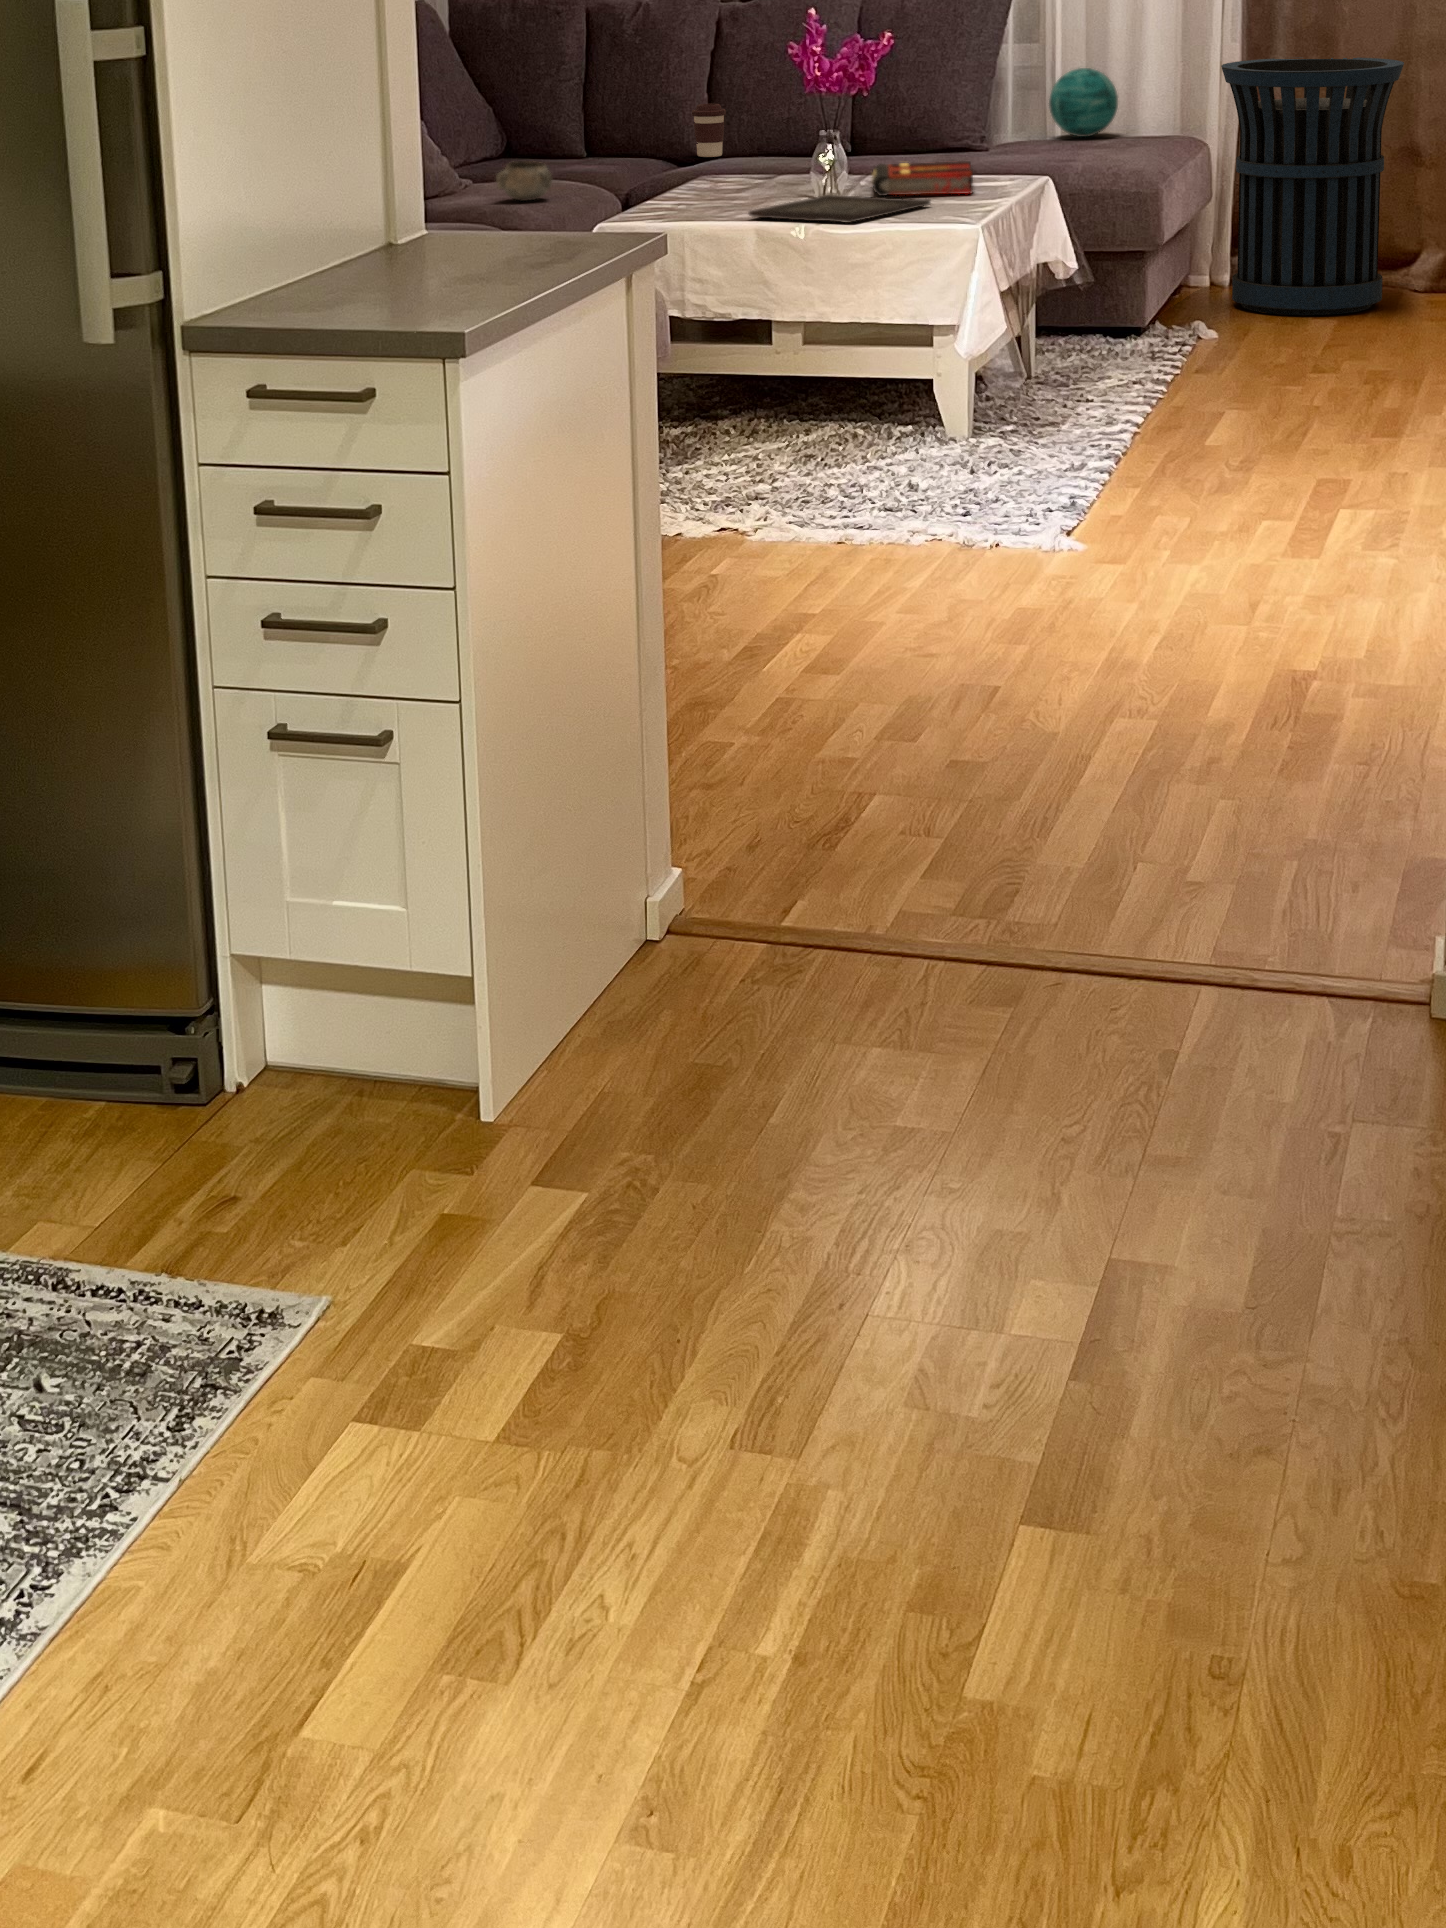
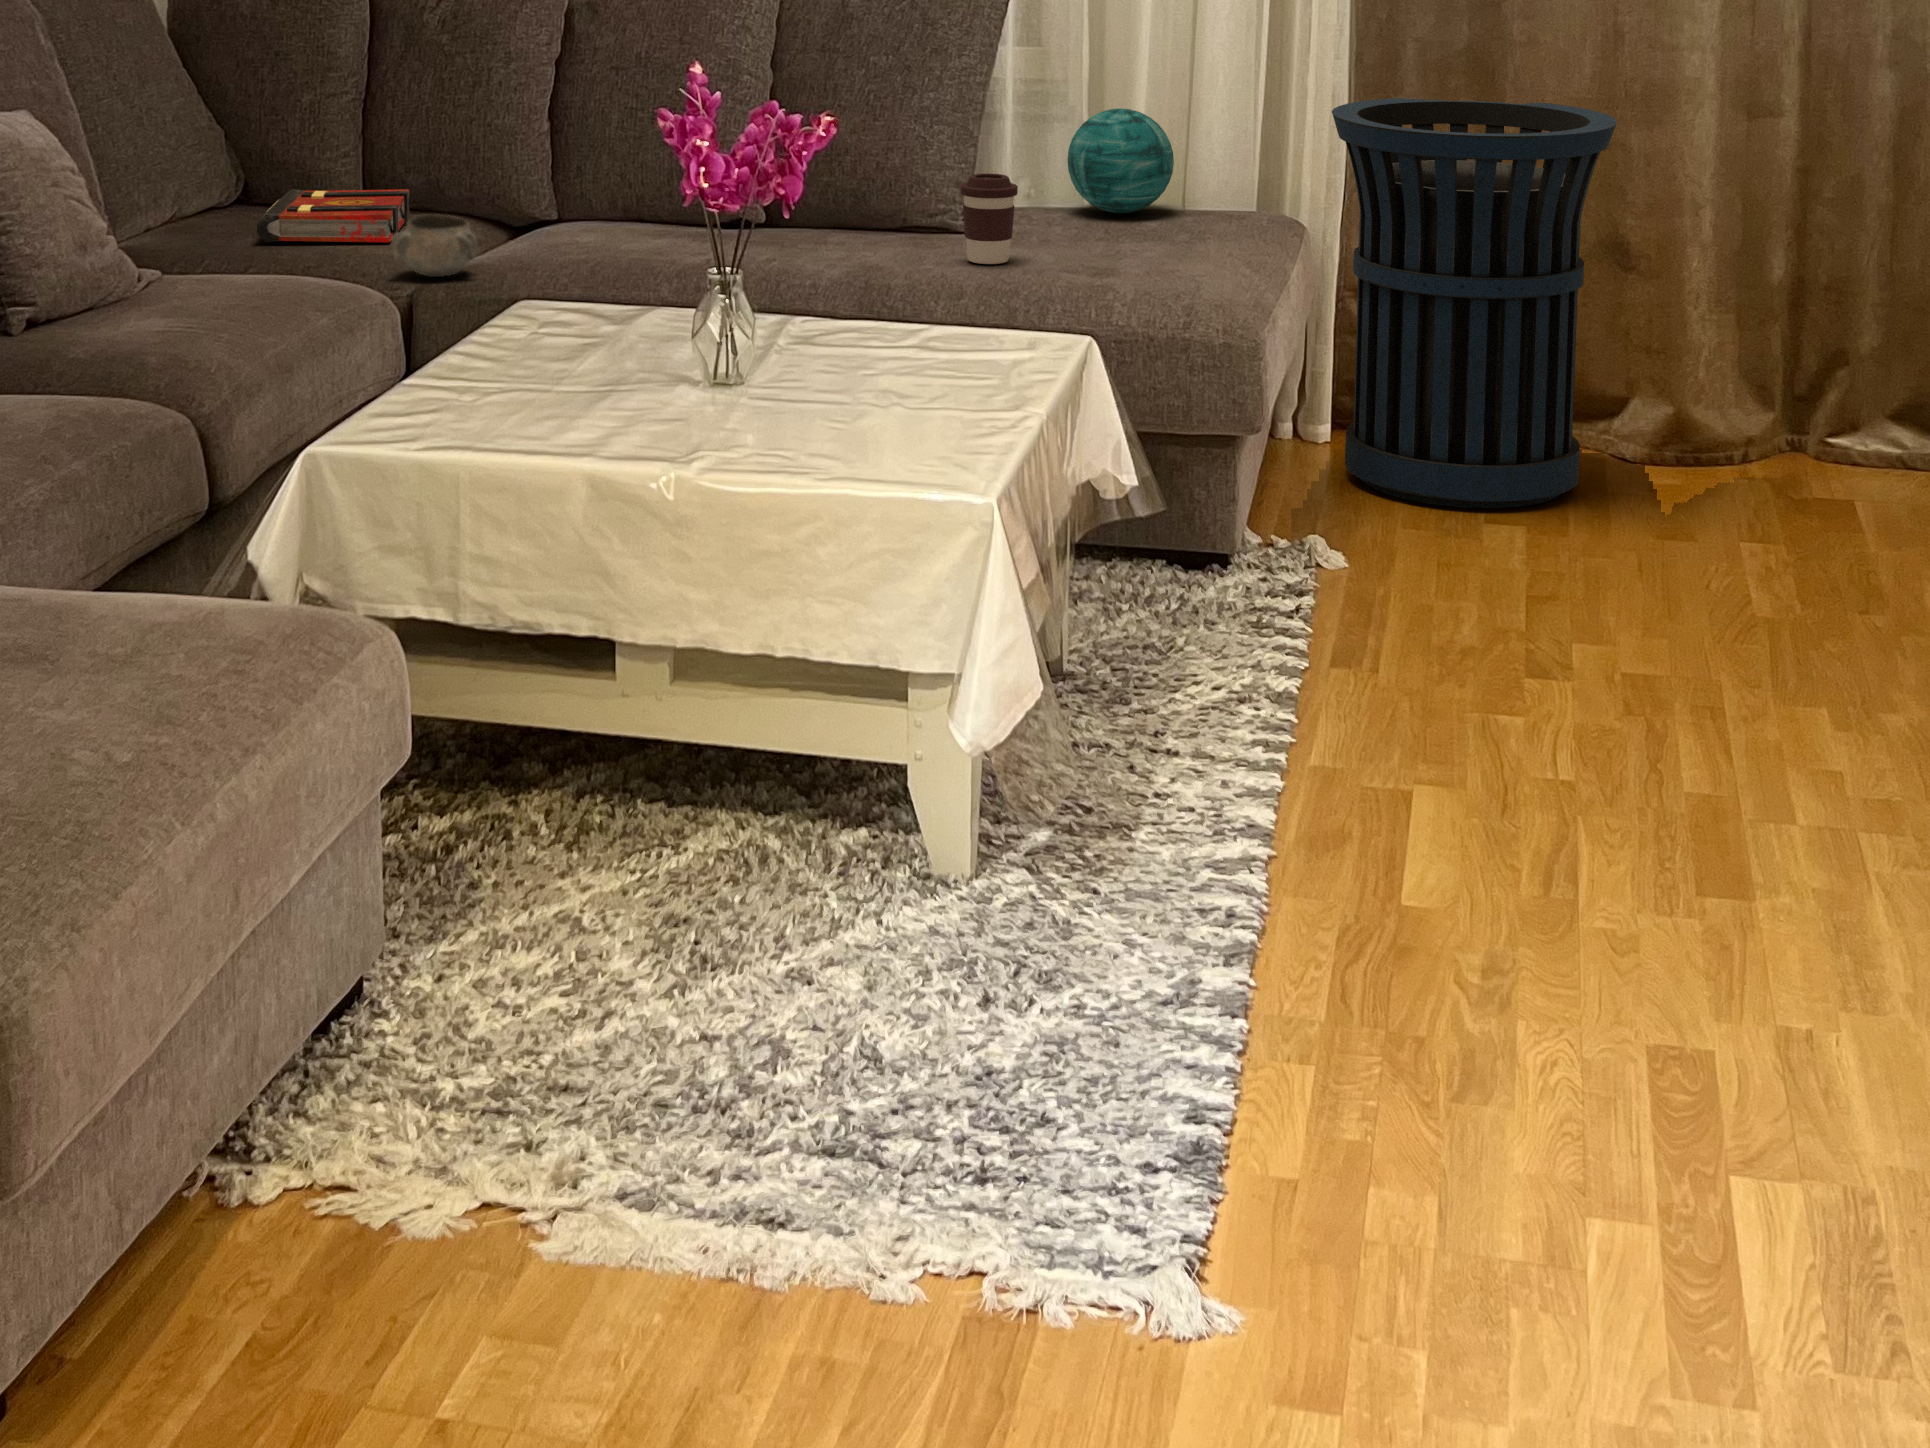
coffee cup: present [692,104,726,157] -> present [960,173,1018,264]
decorative bowl: present [496,161,552,201] -> present [391,214,478,277]
book: present [872,161,973,196] -> present [257,189,410,242]
tray: present [749,195,931,223] -> none [575,371,903,461]

